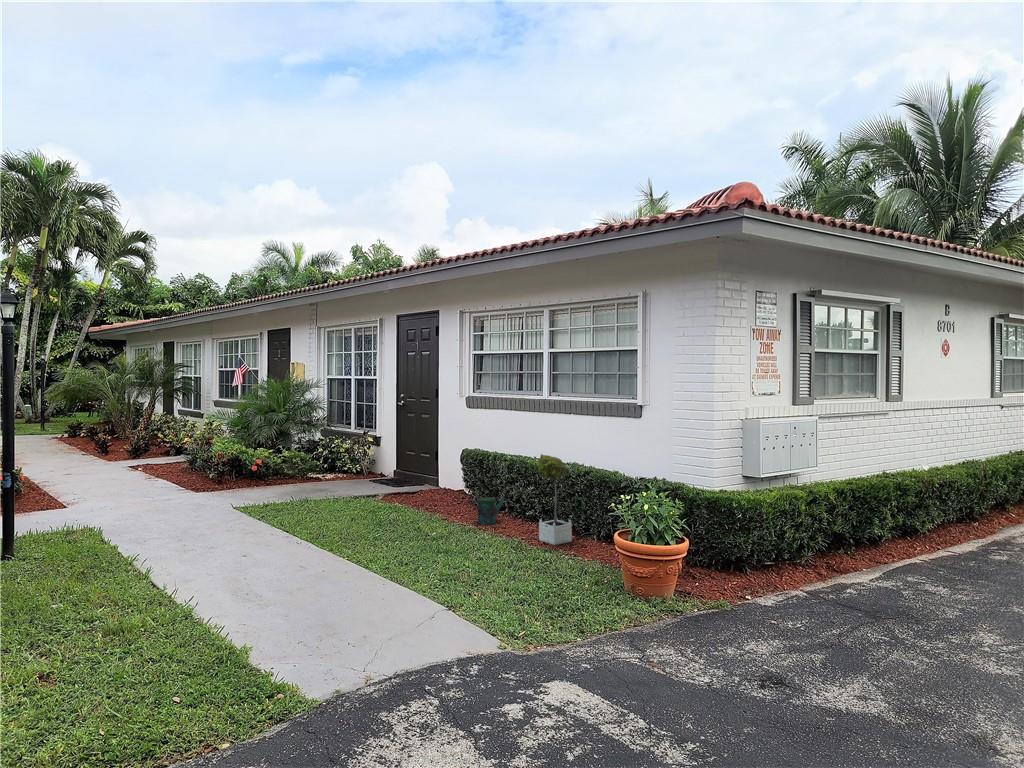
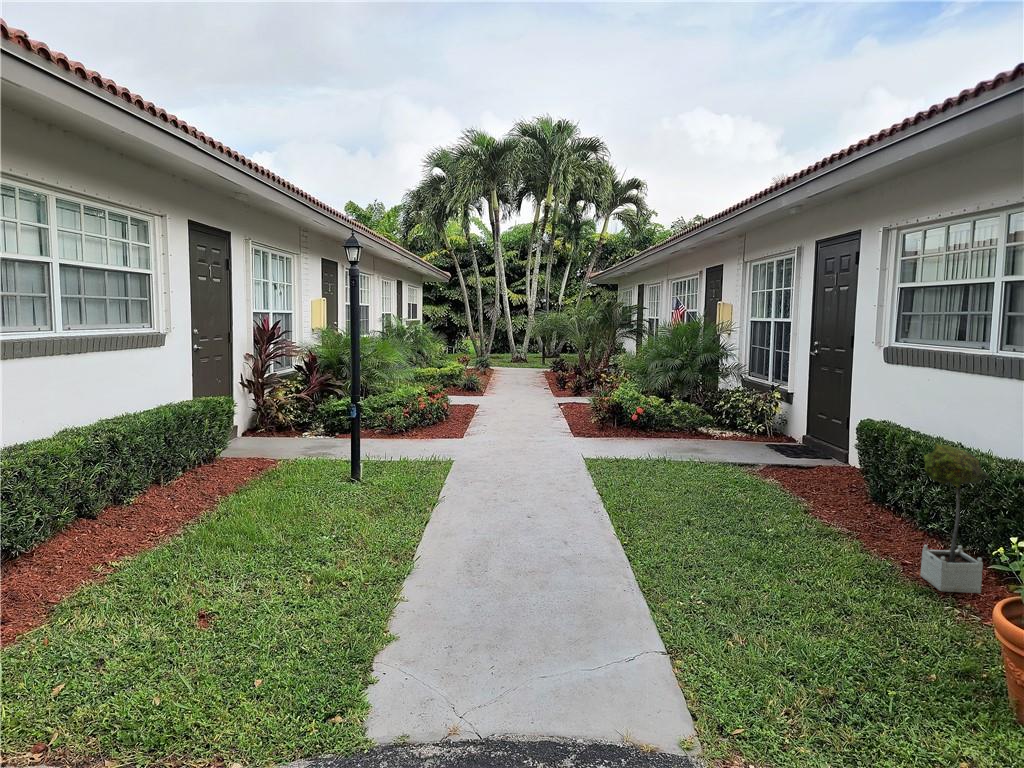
watering can: present [473,493,509,525] -> none [840,490,906,532]

